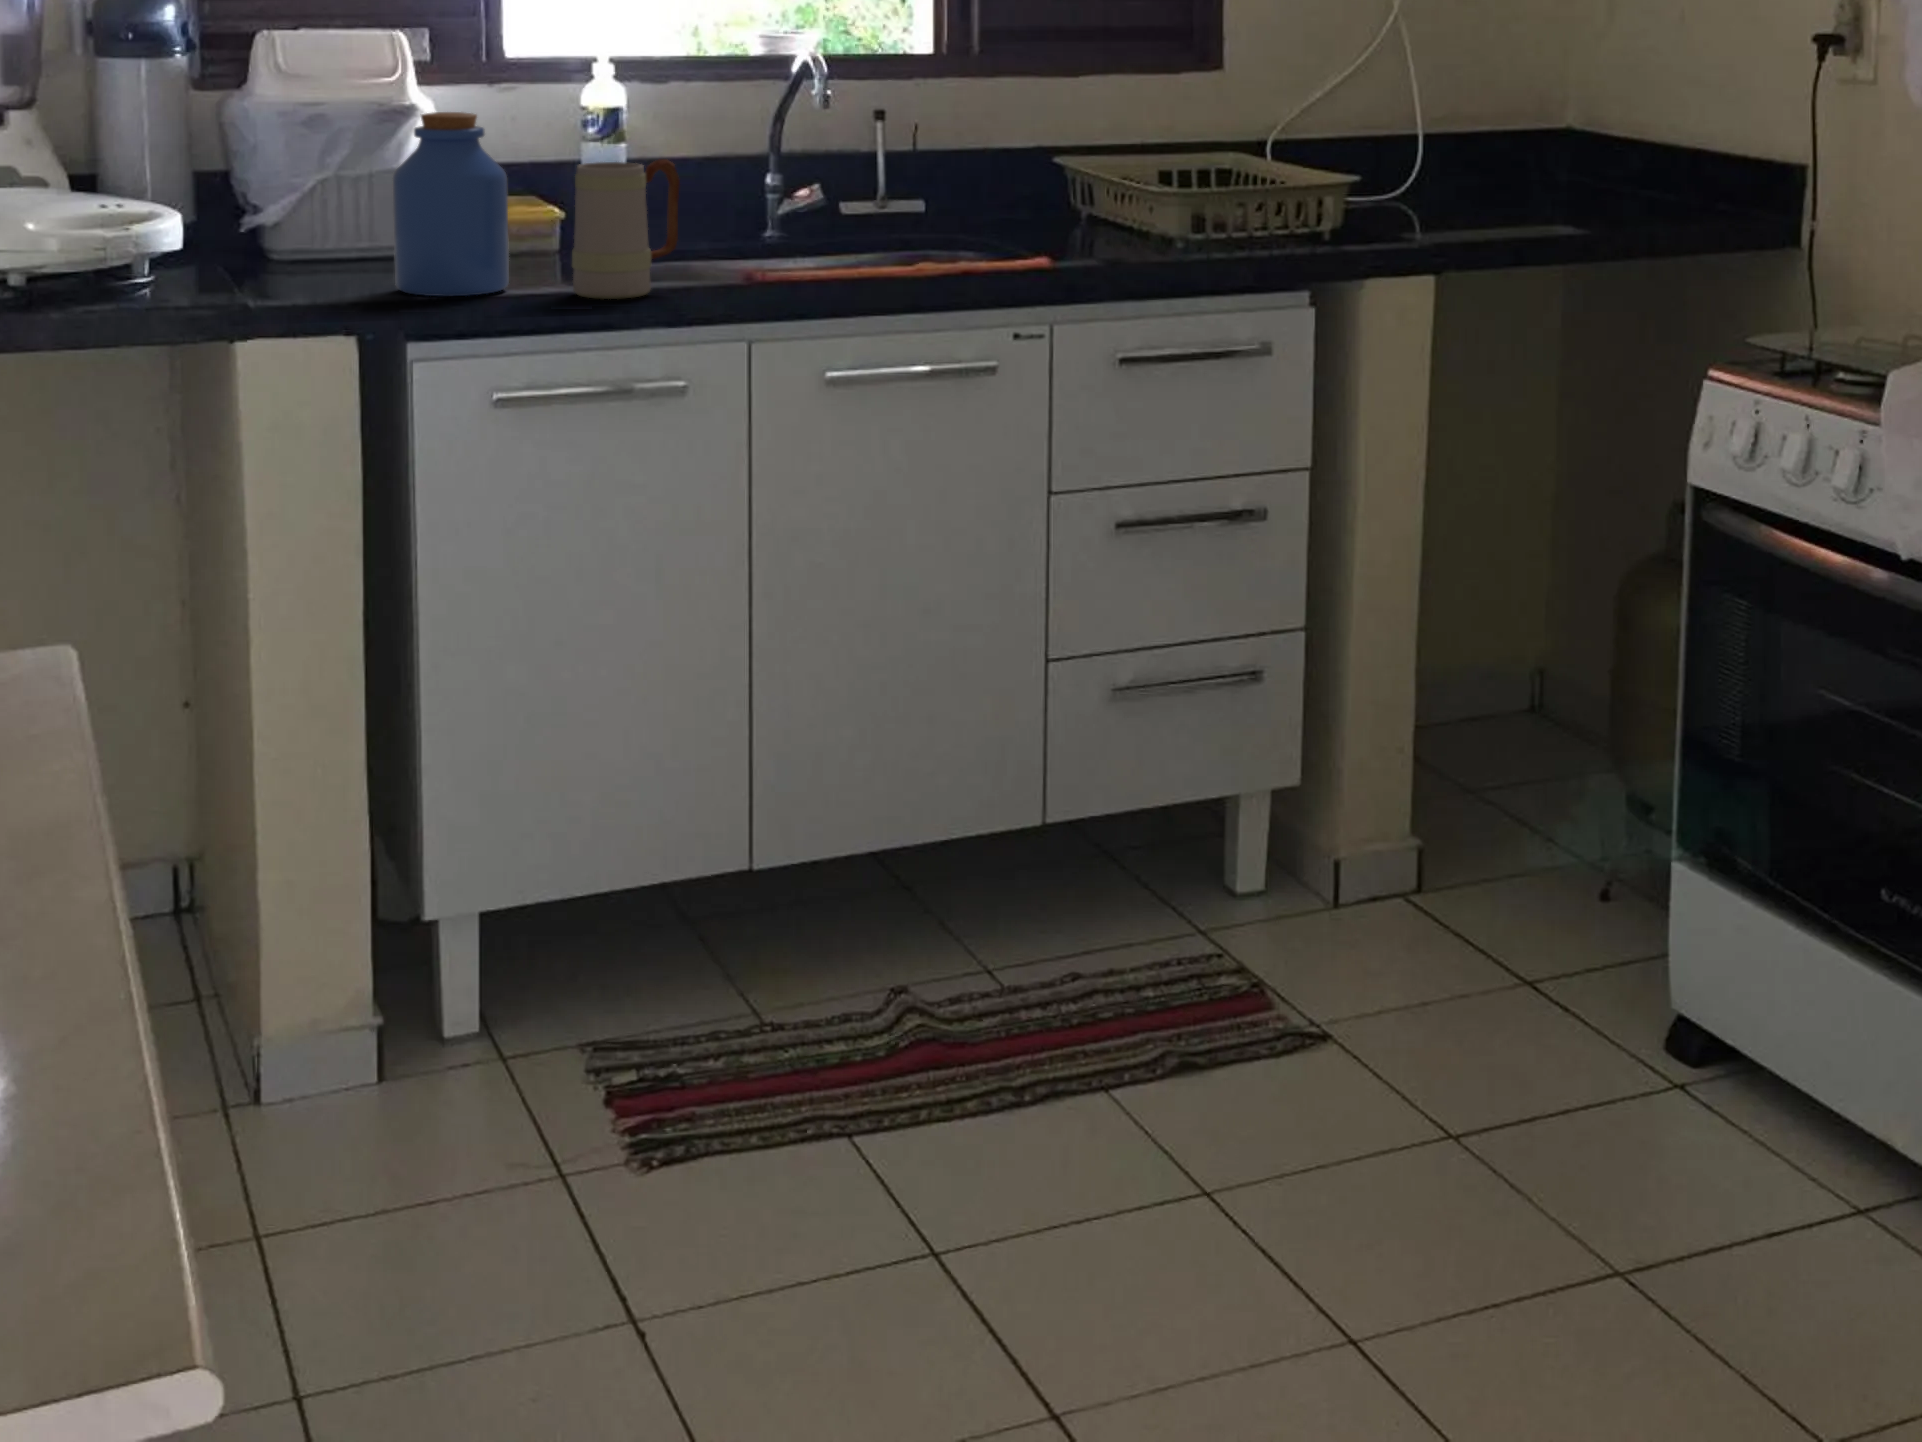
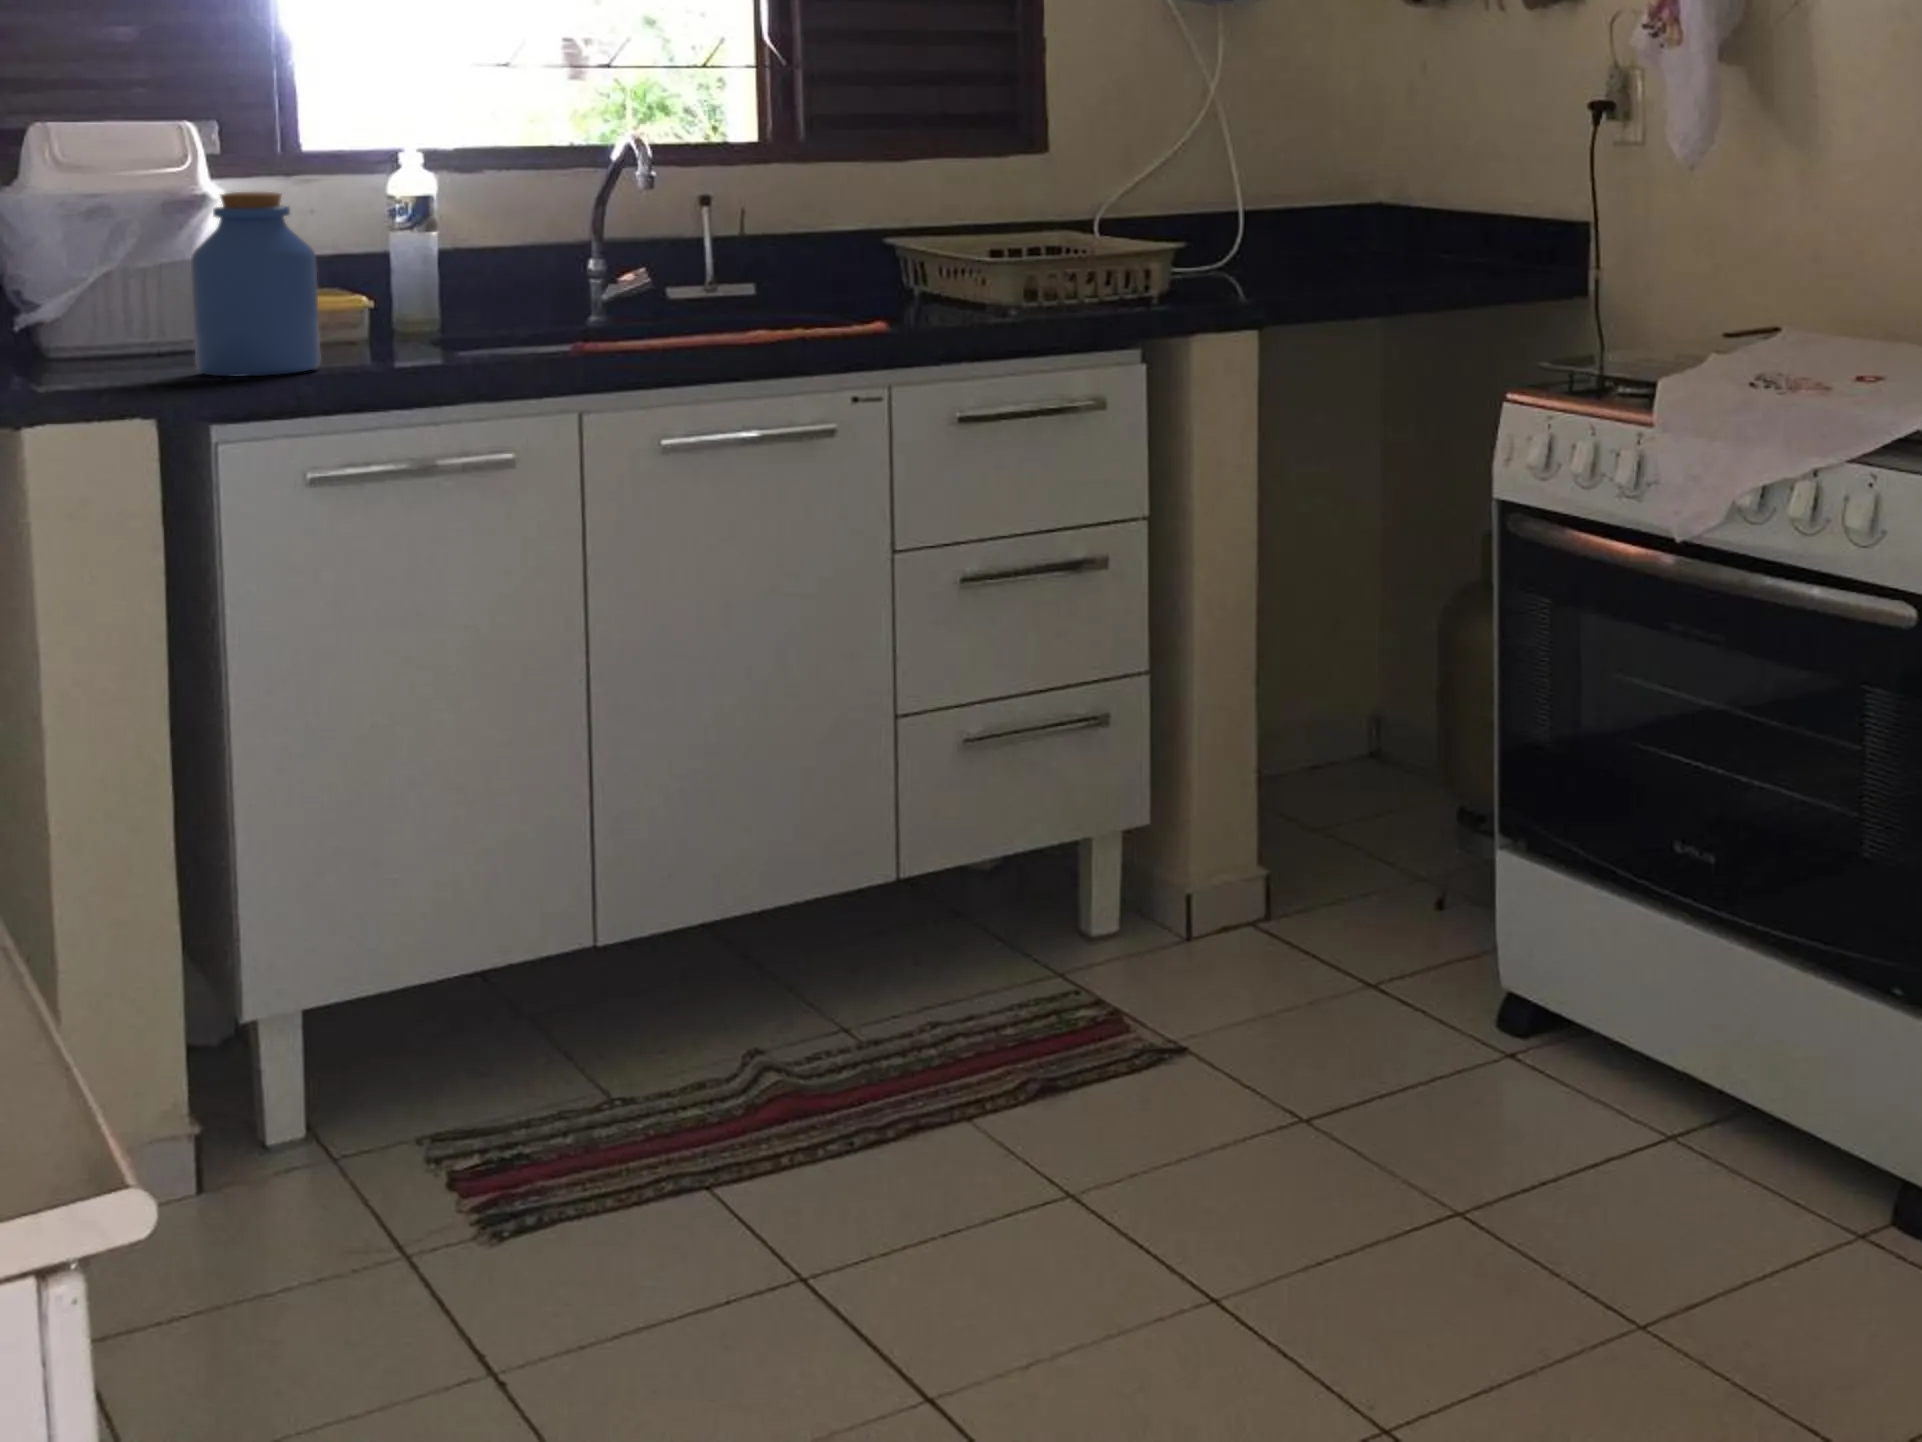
mug: present [572,159,680,299] -> none [388,232,501,372]

